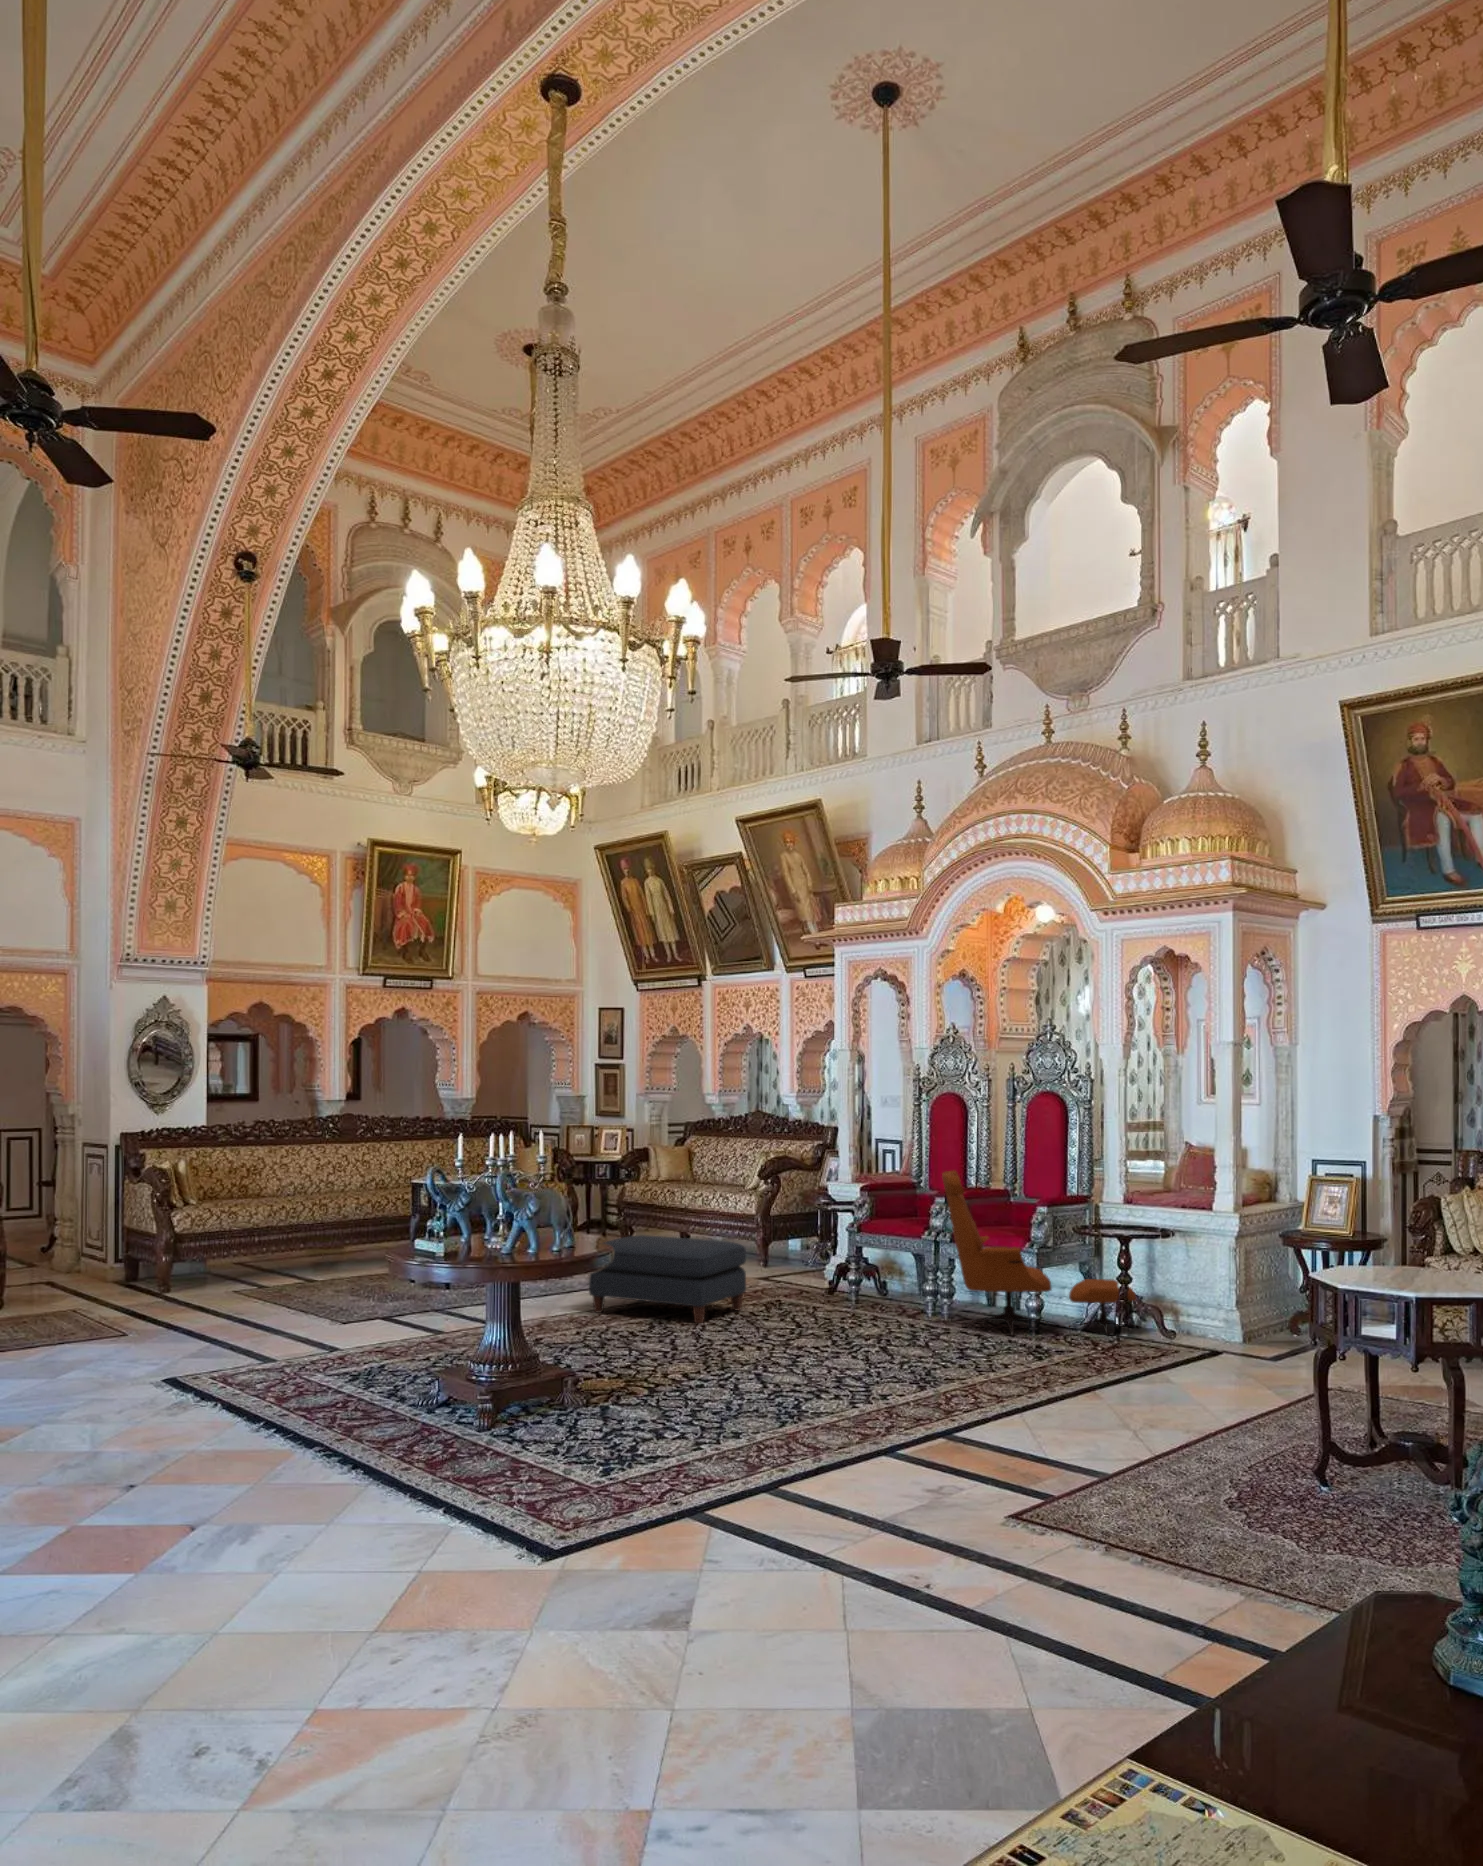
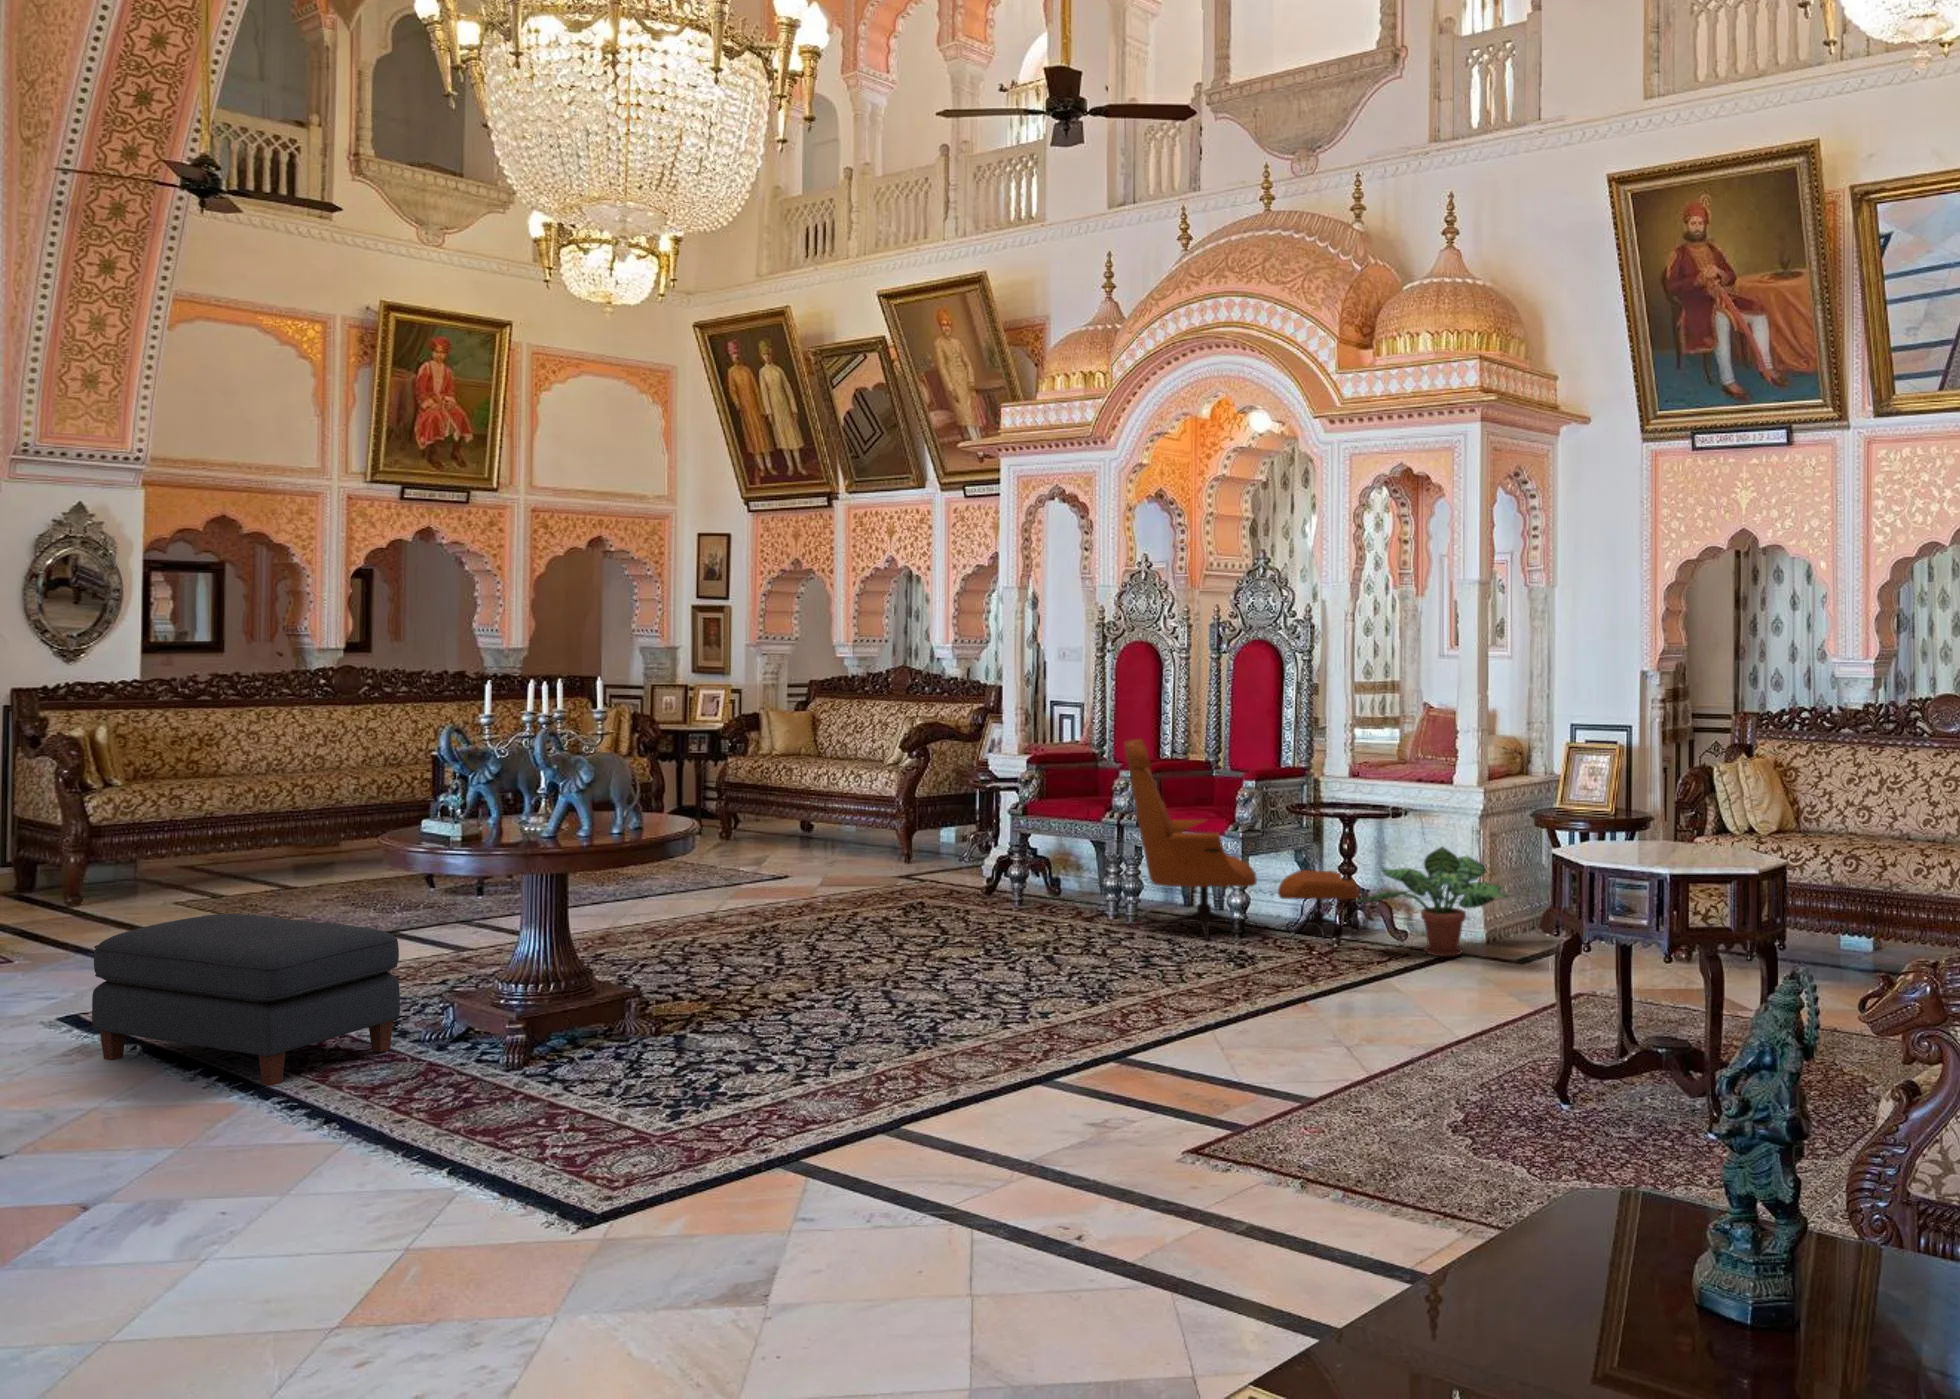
ottoman: present [589,1235,746,1323] -> present [92,914,400,1086]
potted plant: none [1128,1260,1260,1352] -> present [1353,847,1508,957]

